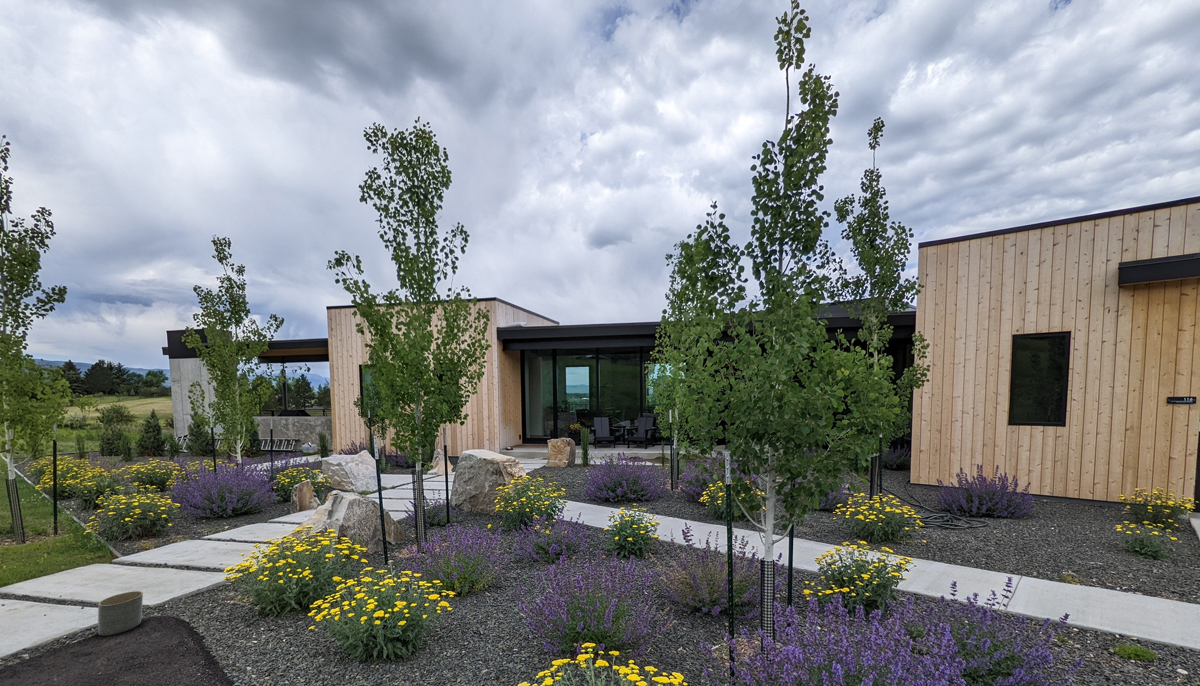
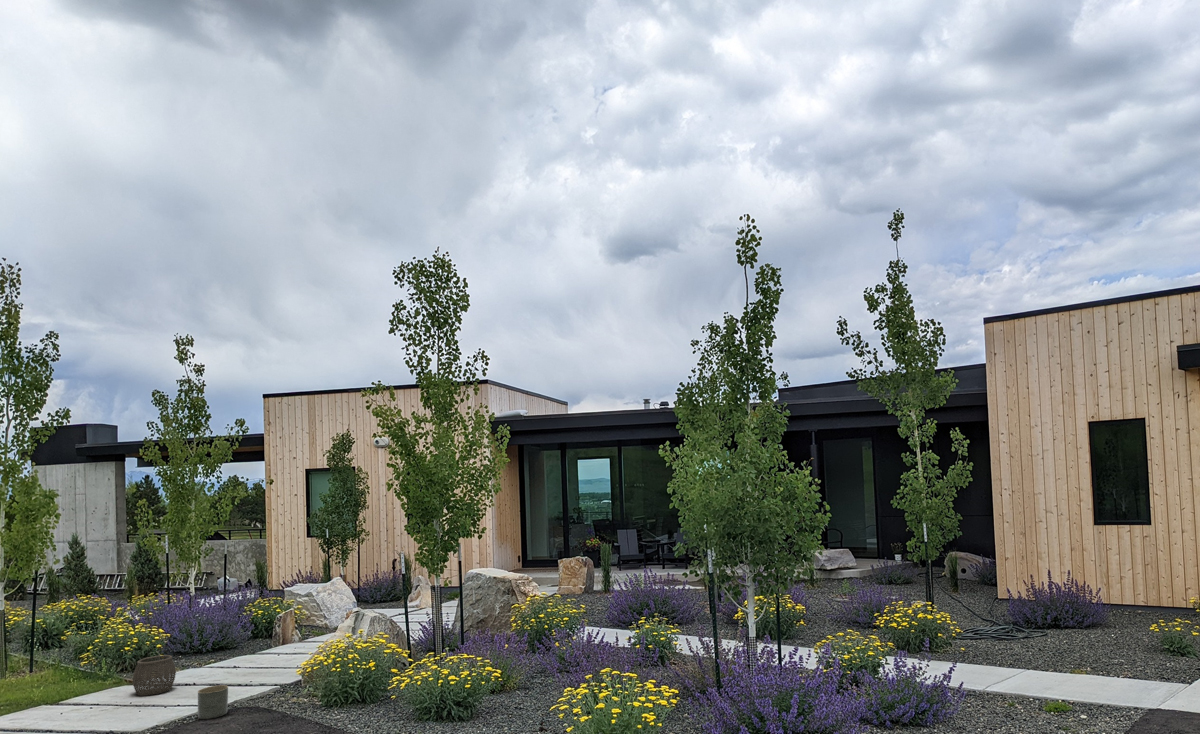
woven basket: none [73,542,130,588] -> present [133,655,176,696]

